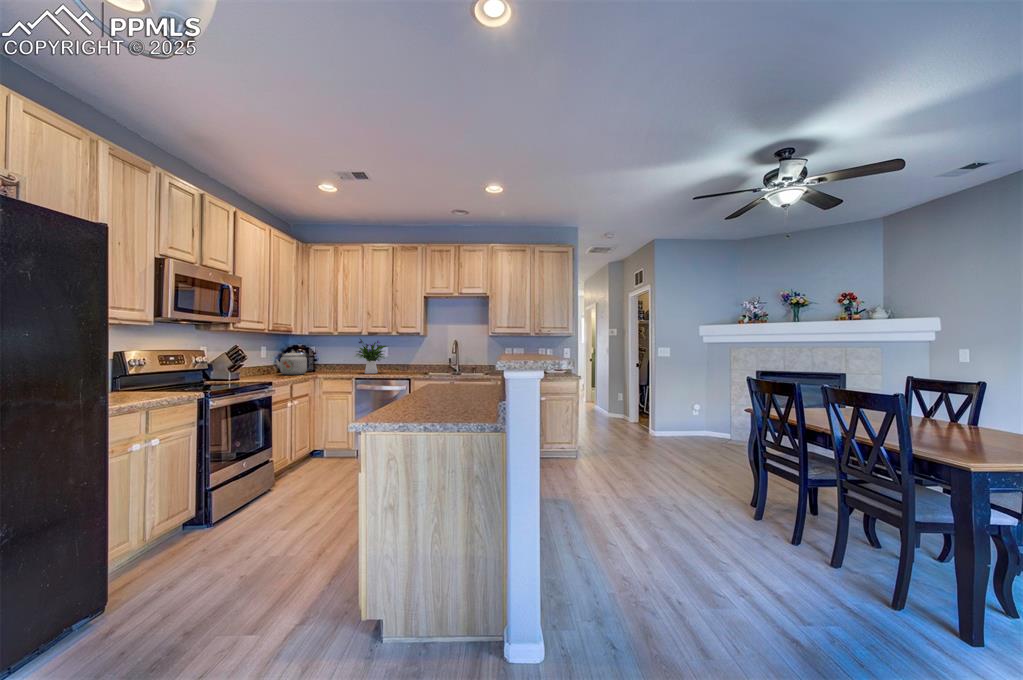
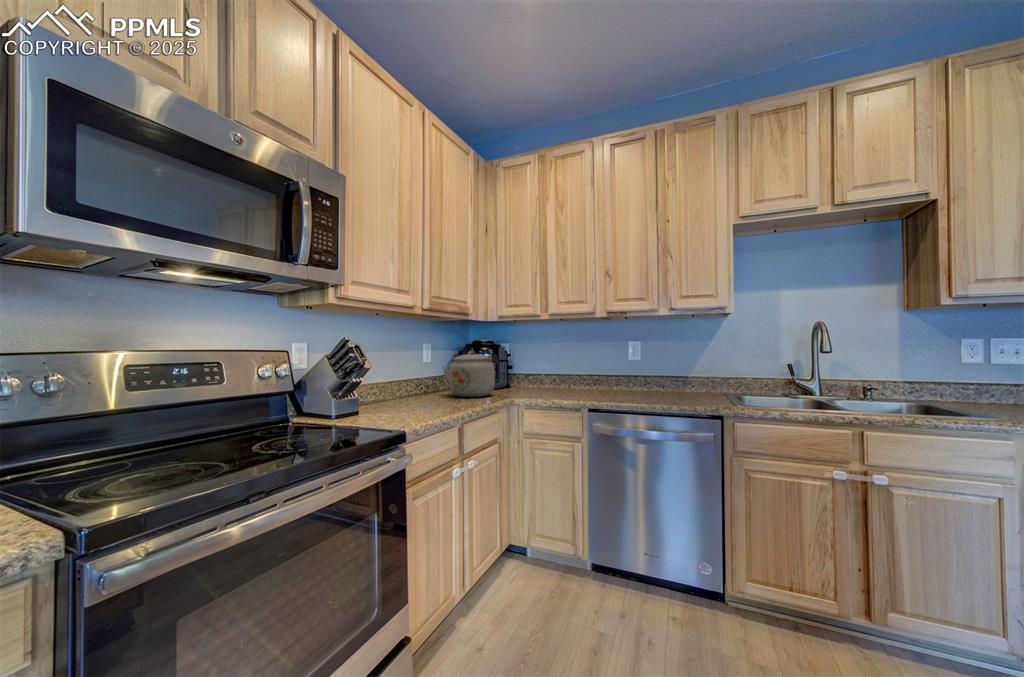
flower arrangement: present [357,339,387,374] -> none [580,322,651,398]

